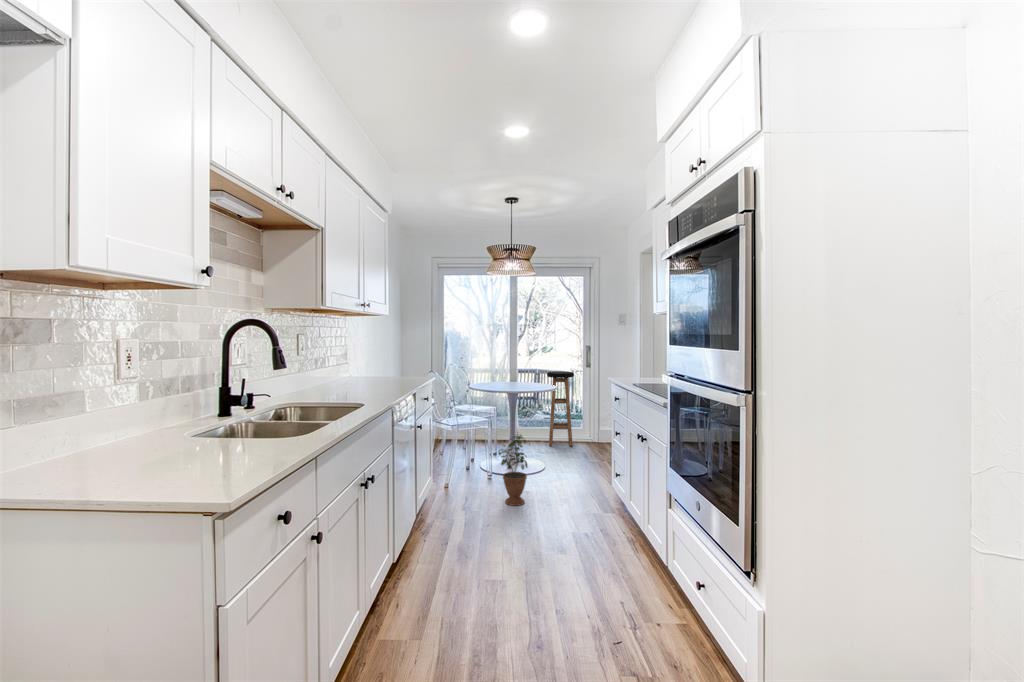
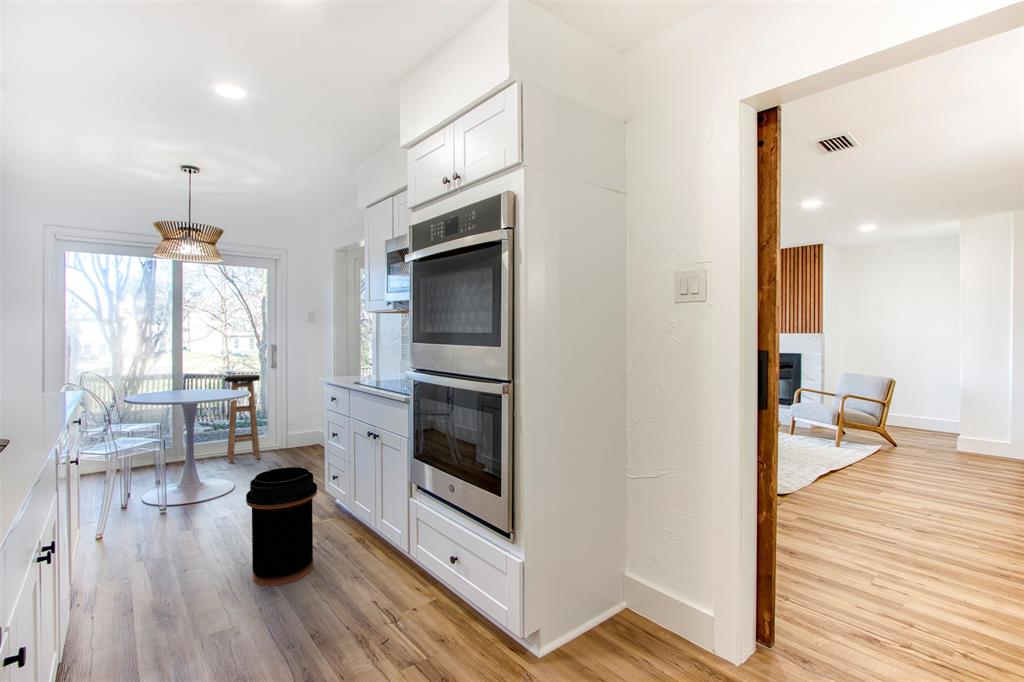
potted plant: present [498,436,527,506] -> none [181,451,225,543]
trash can: none [529,455,586,557] -> present [246,467,317,586]

